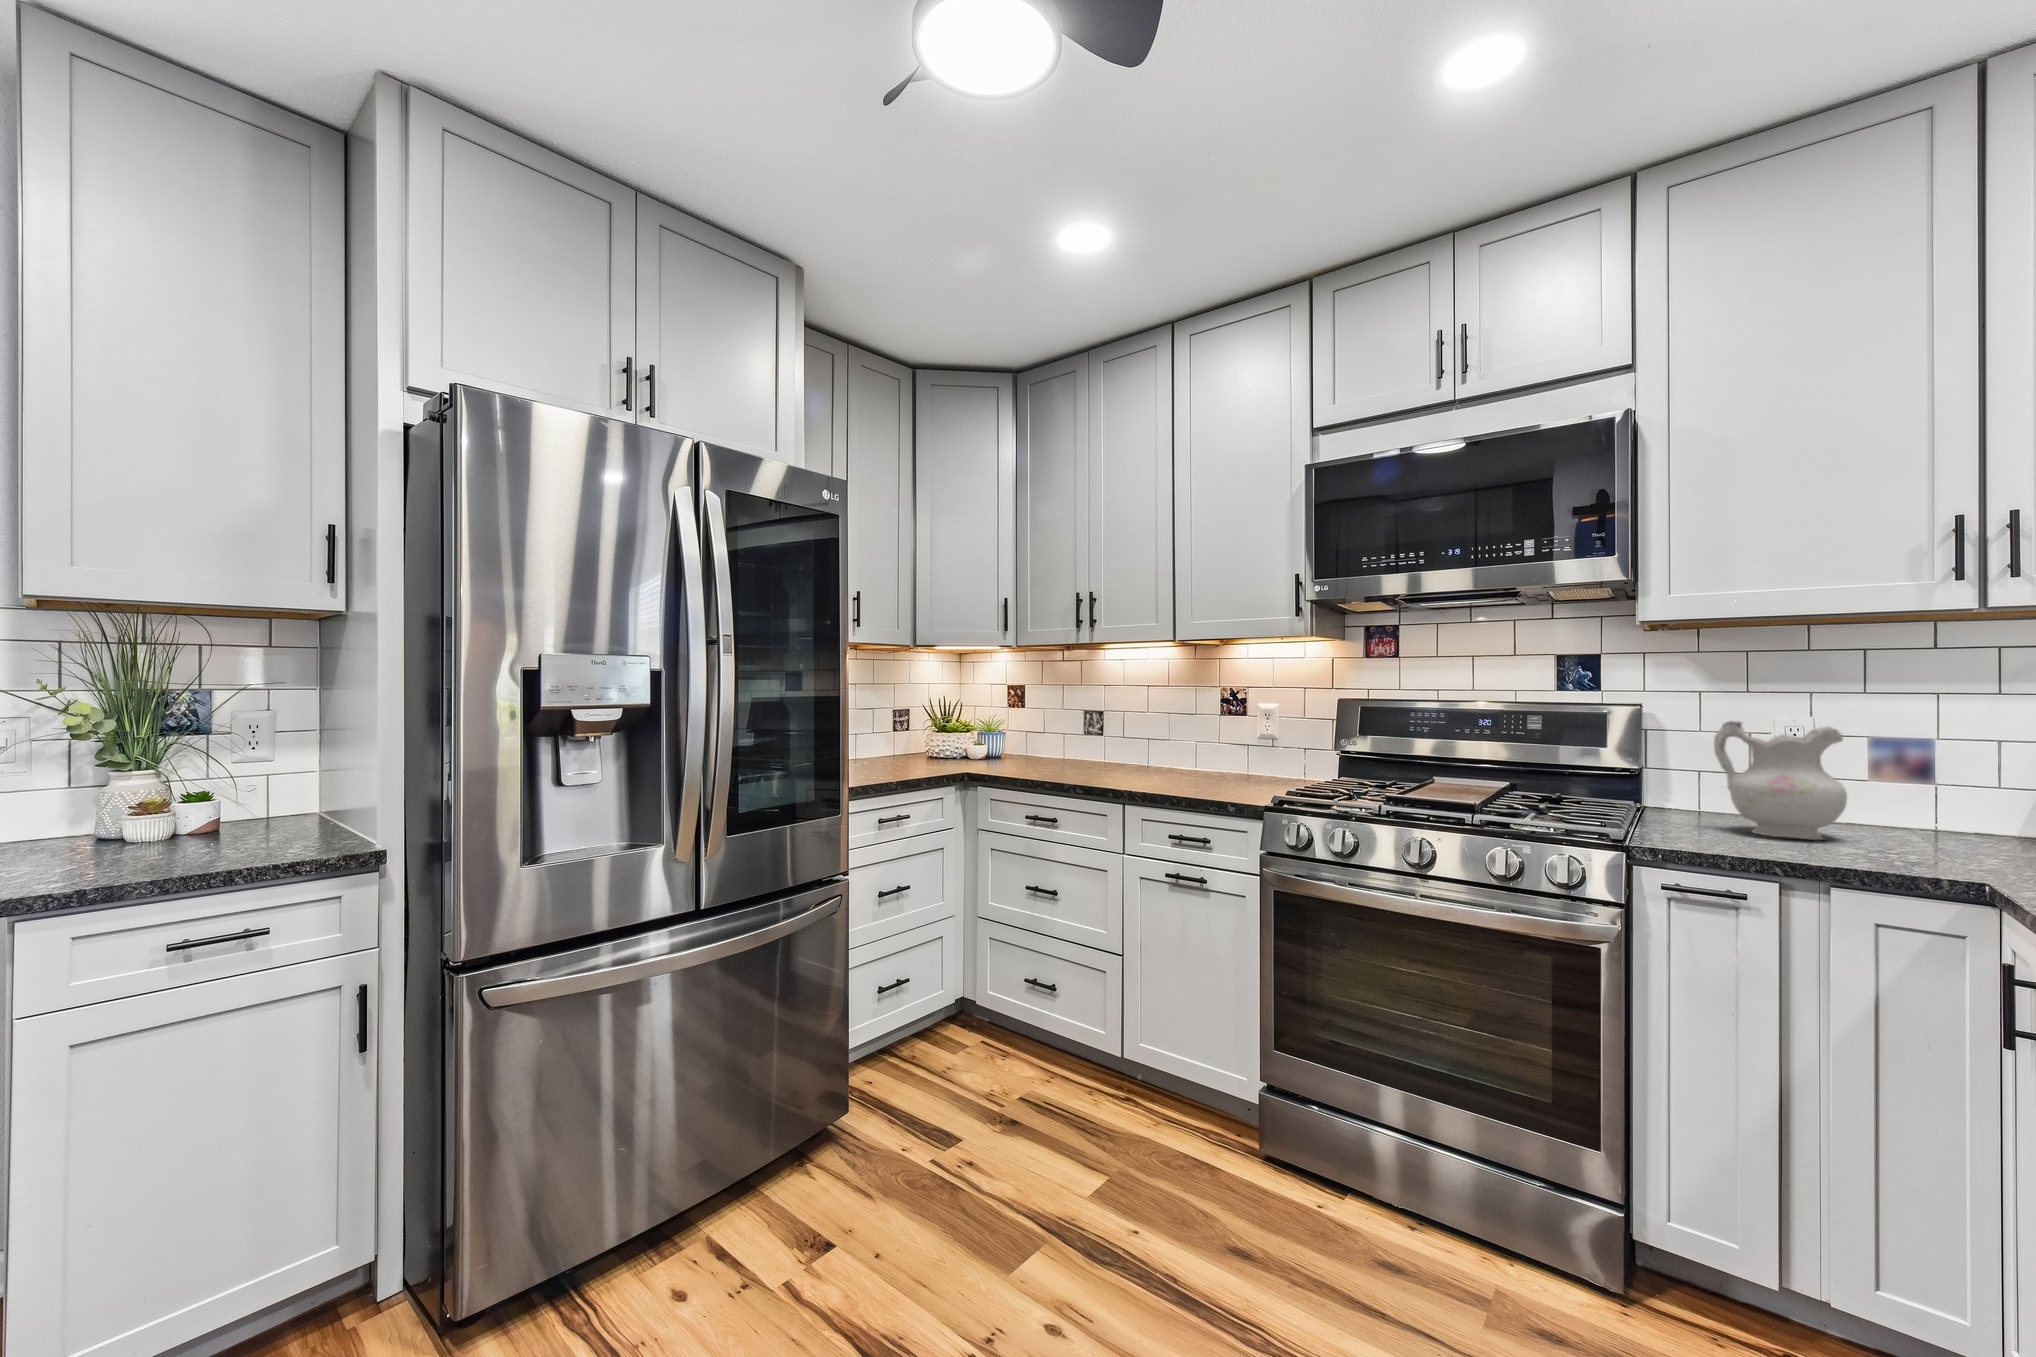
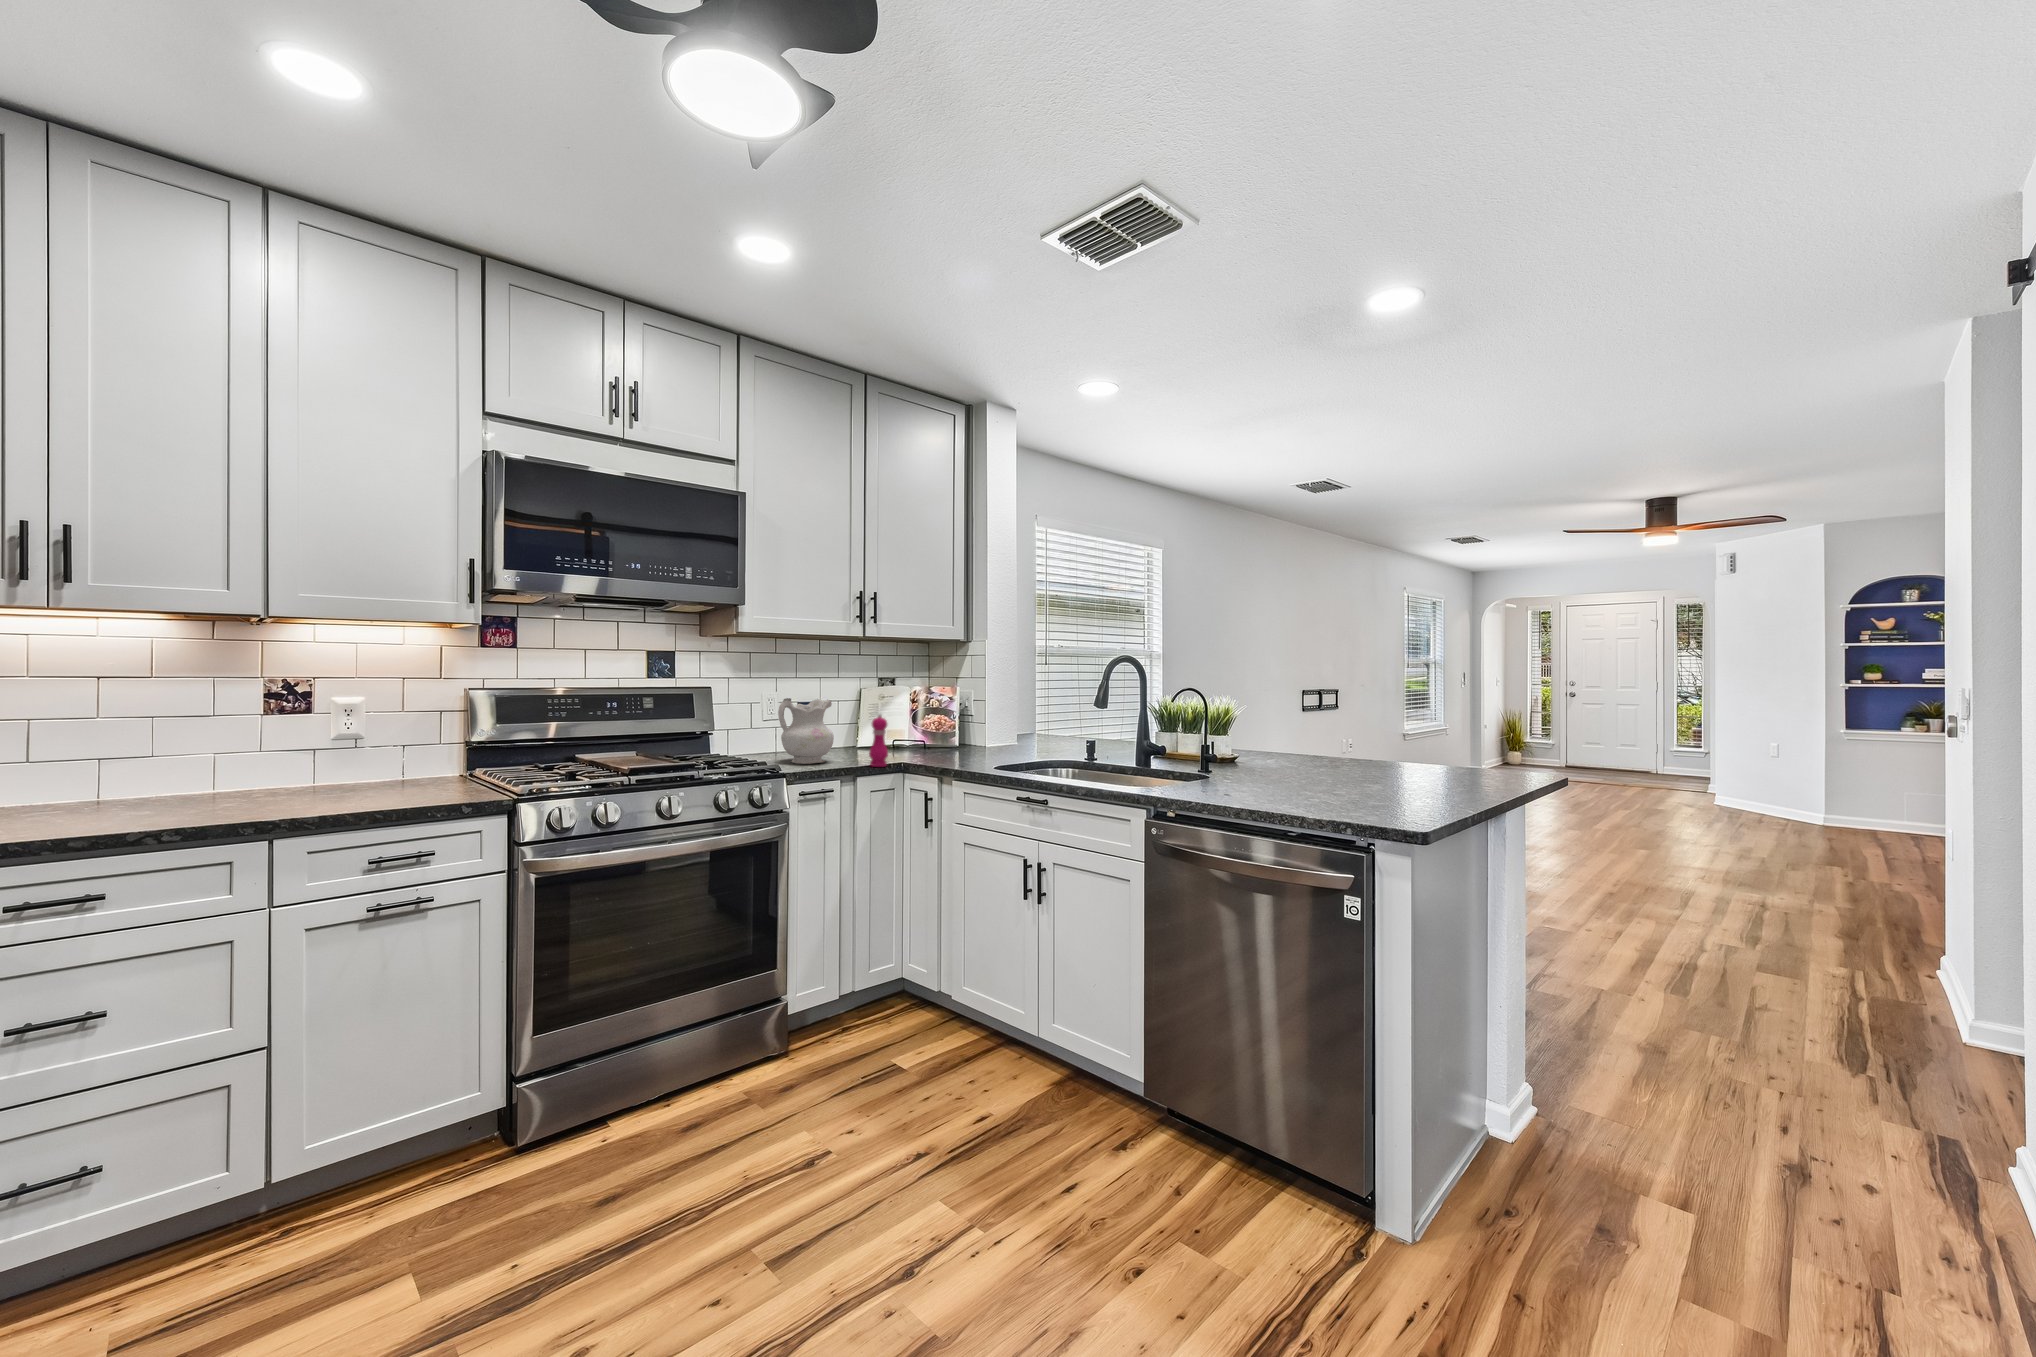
pepper mill: none [1892,755,1947,866] -> present [869,714,888,767]

